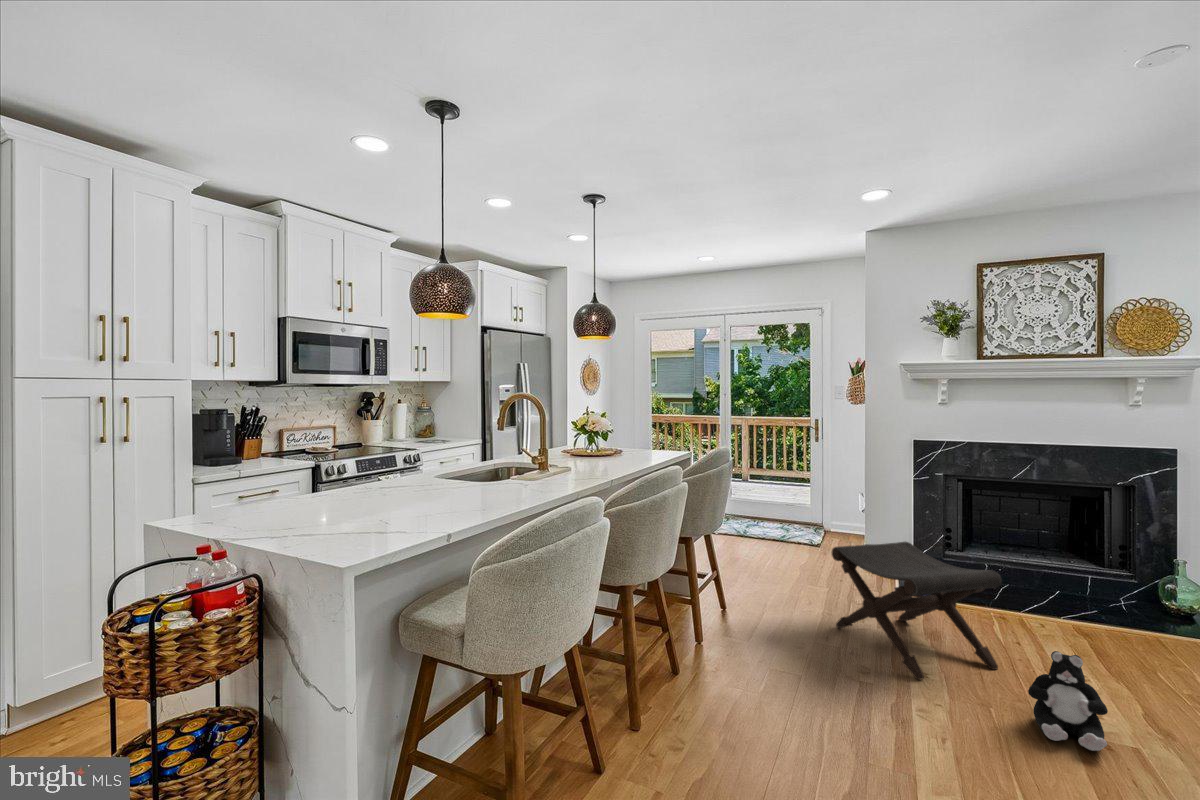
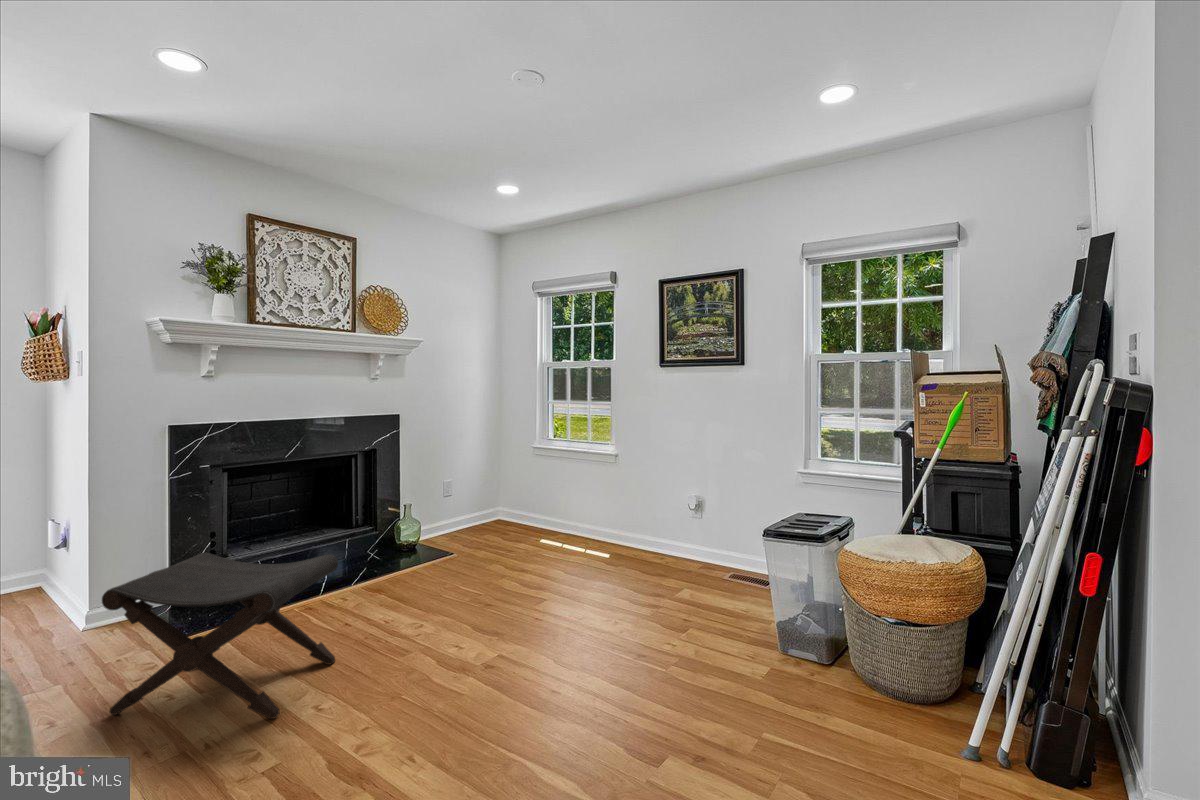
plush toy: present [1028,651,1108,751] -> none [395,608,465,700]

